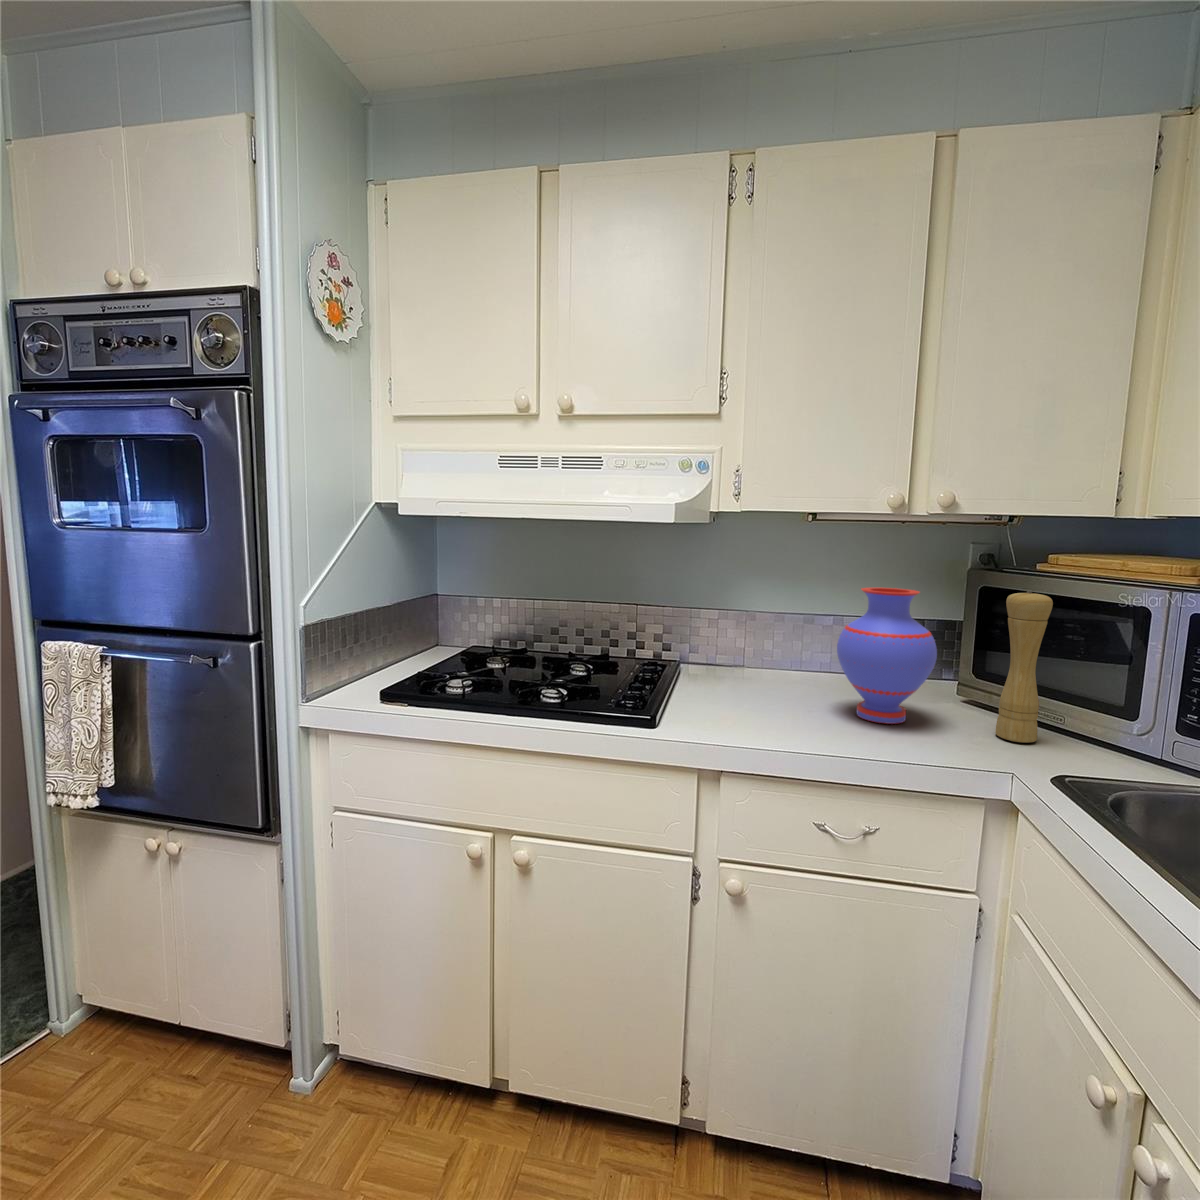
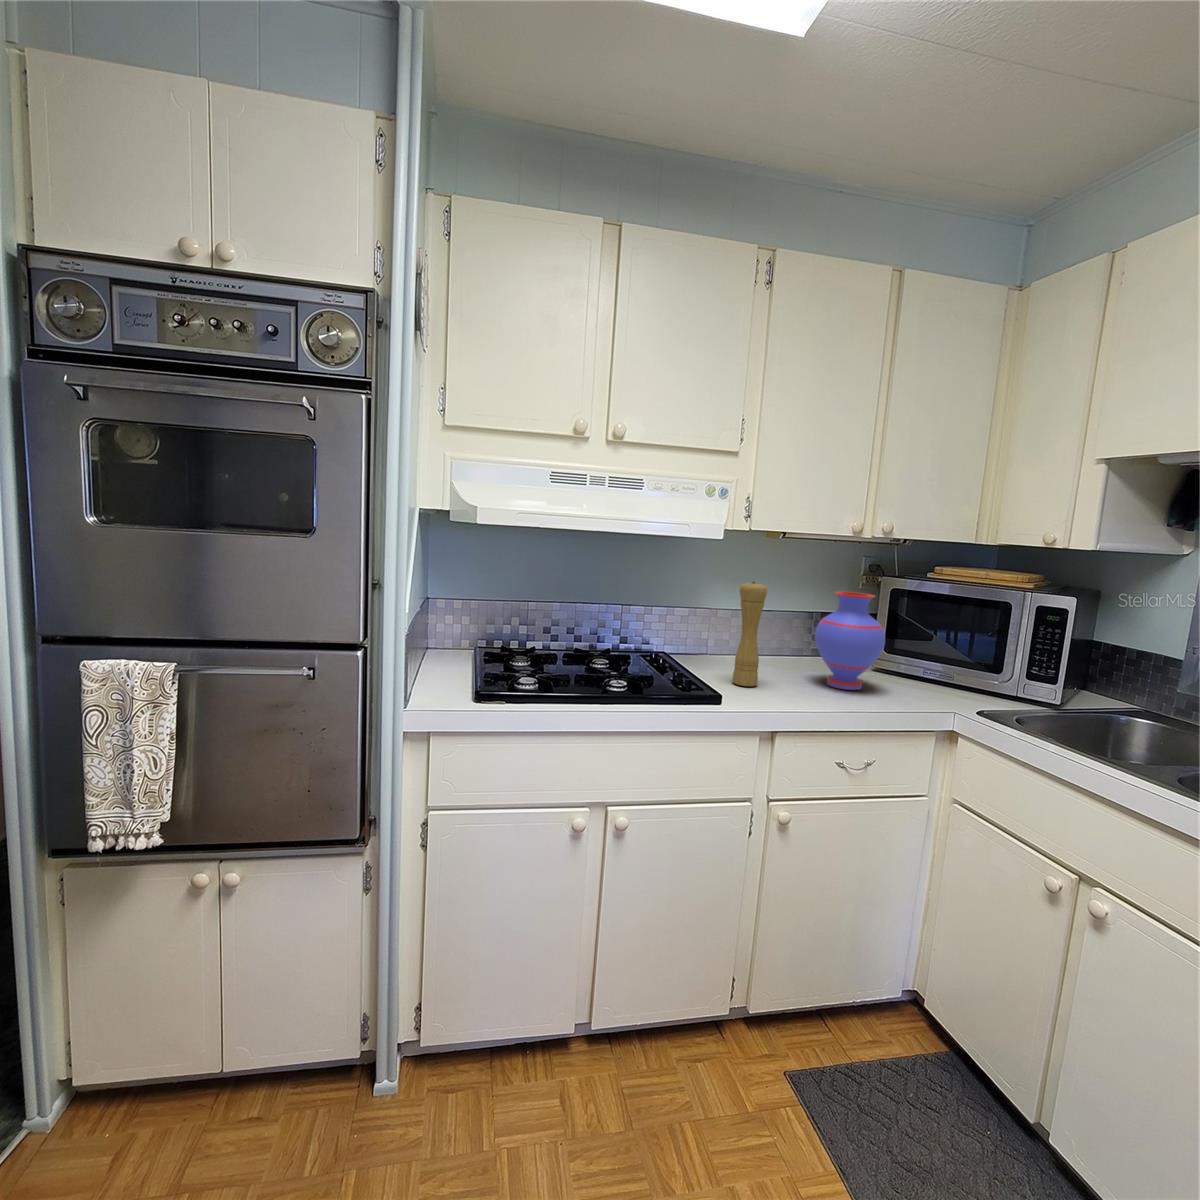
pepper mill: present [995,591,1053,743] -> present [733,582,767,686]

